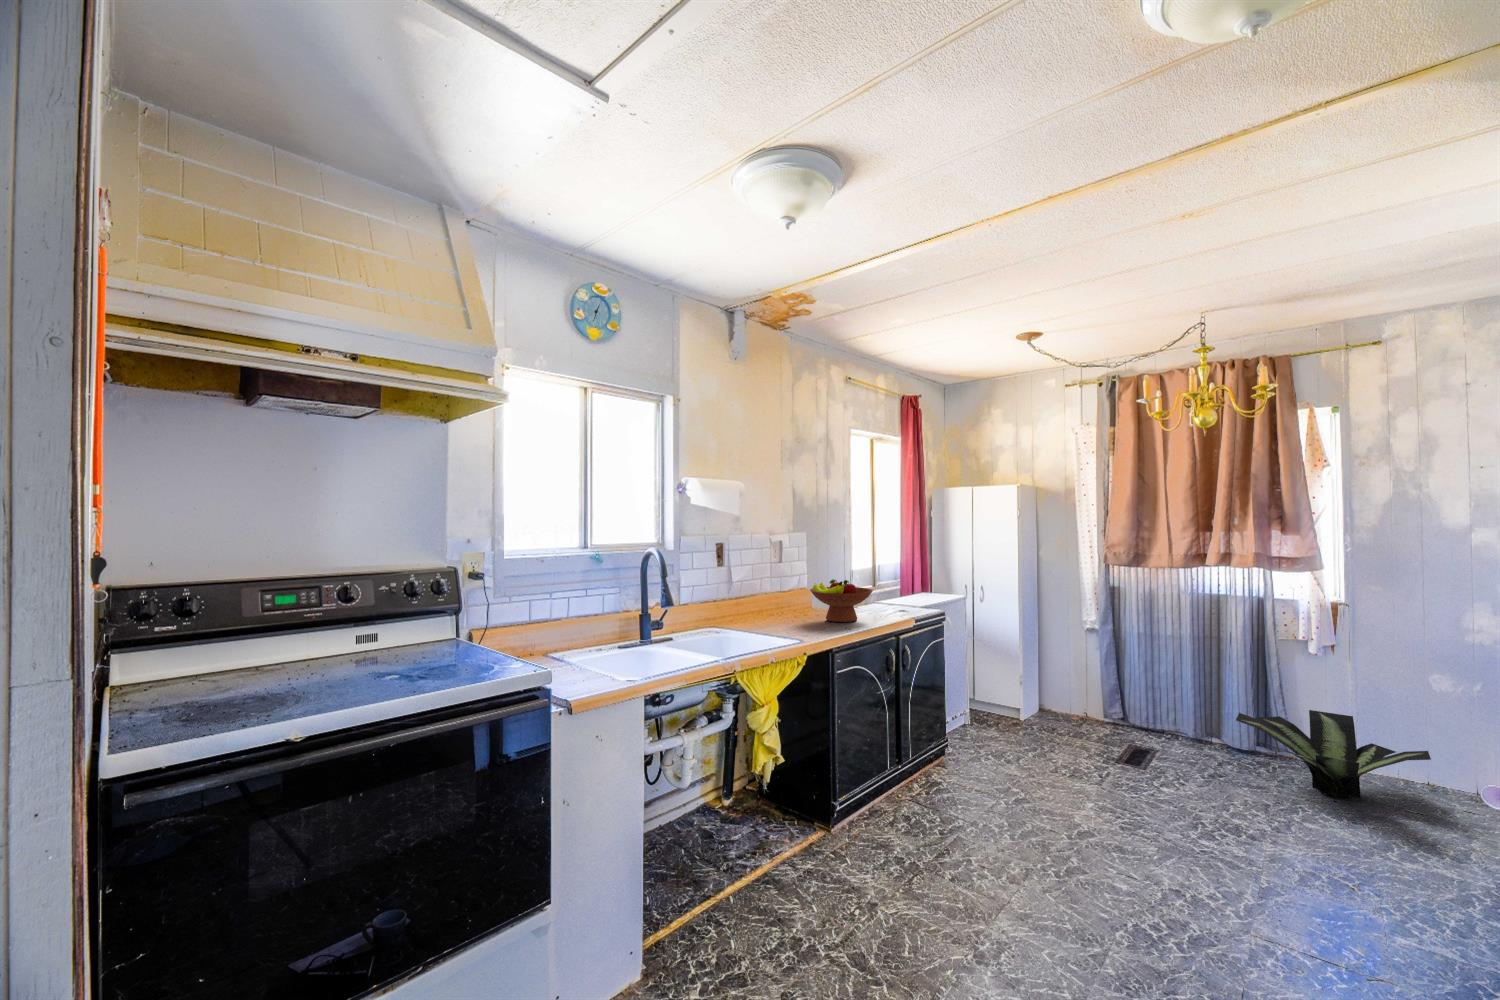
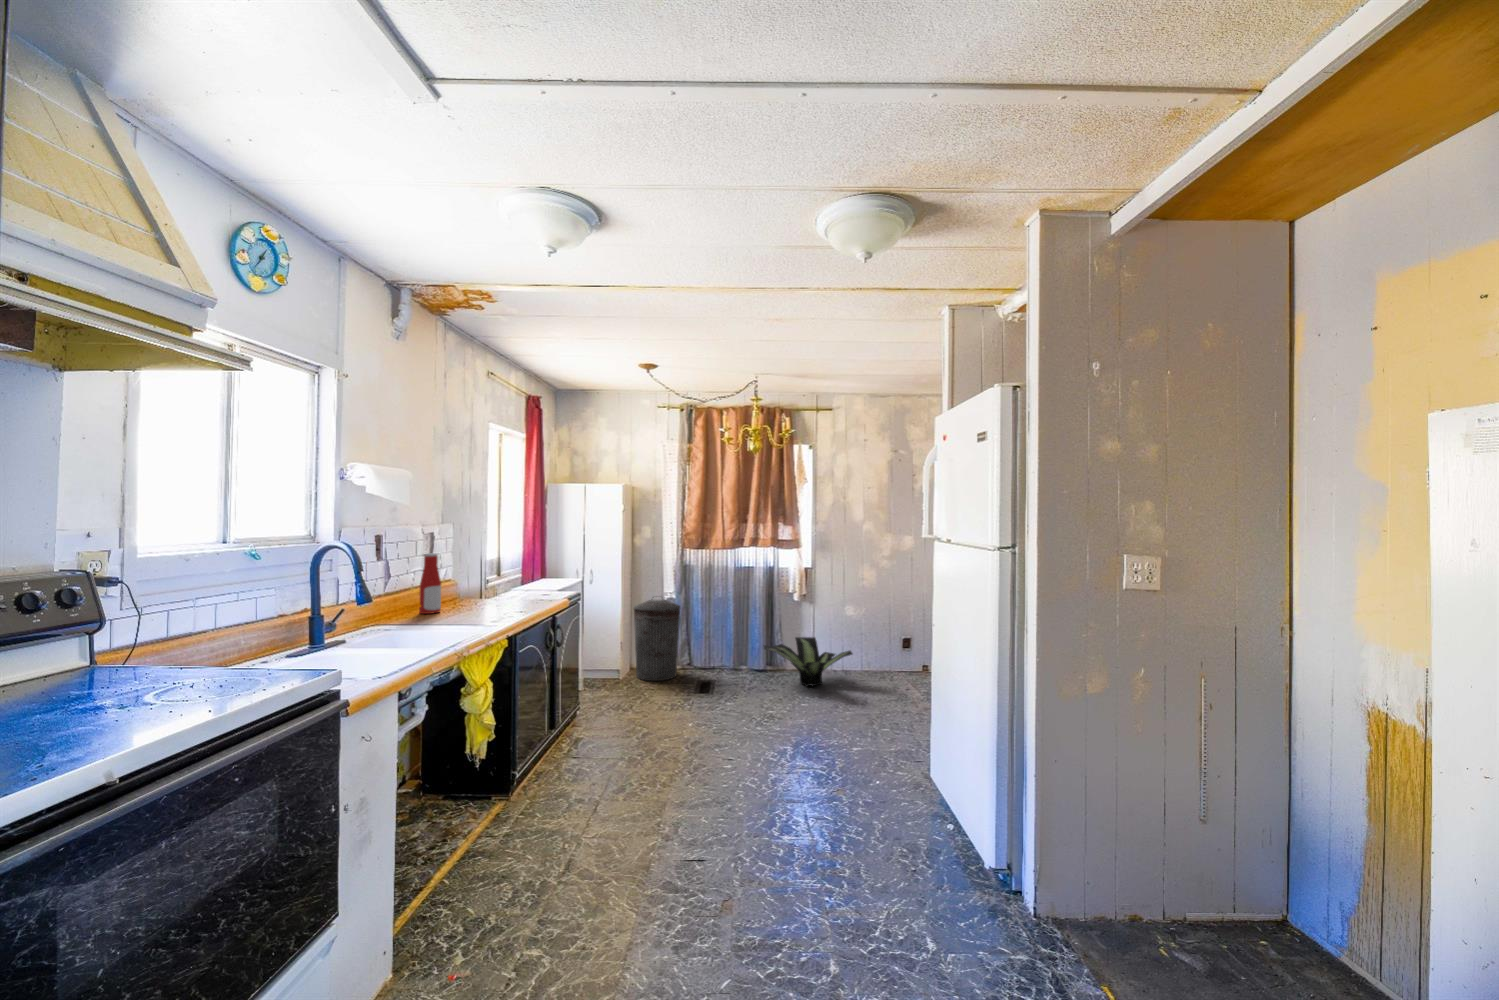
bottle: none [763,562,782,622] -> present [419,553,441,614]
fruit bowl: present [810,579,873,622] -> none [470,567,534,607]
trash can: none [1038,624,1105,735] -> present [634,597,681,681]

